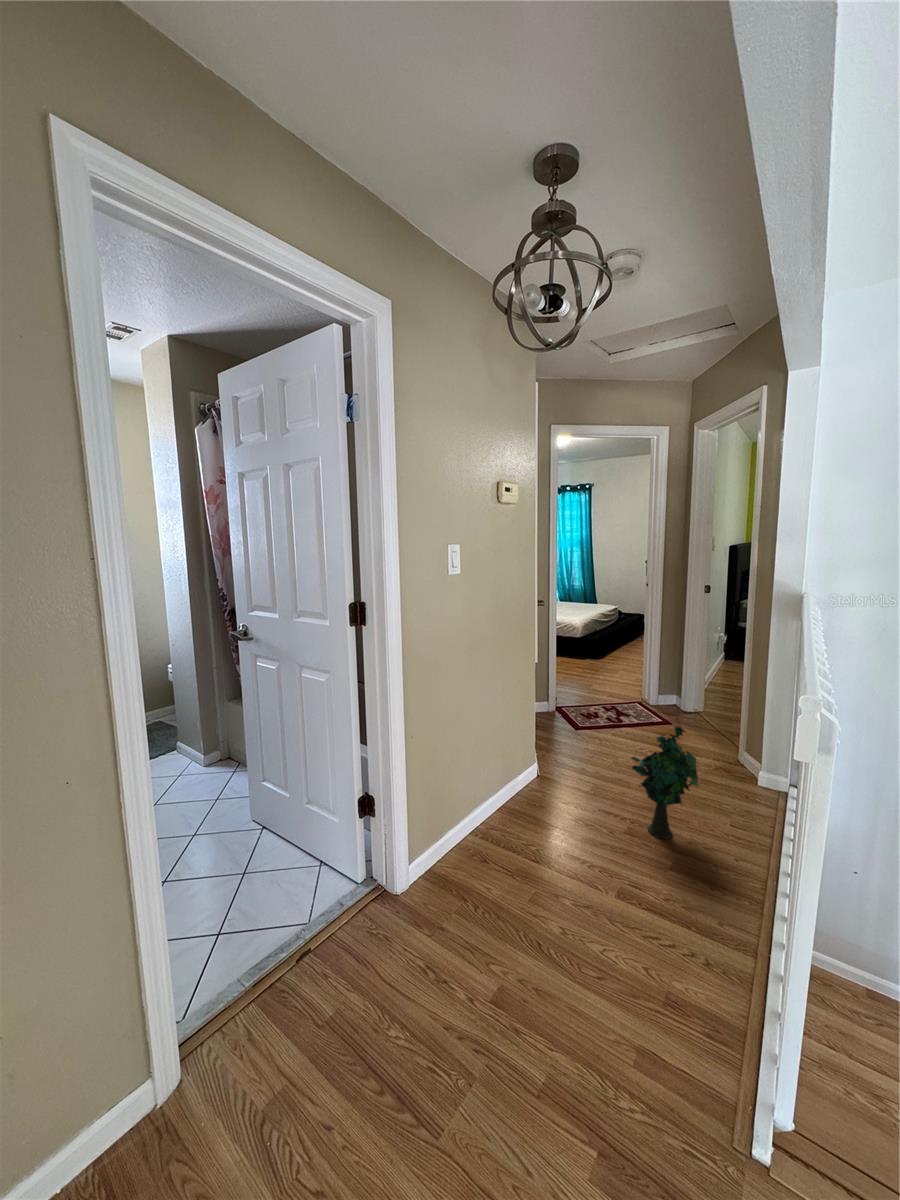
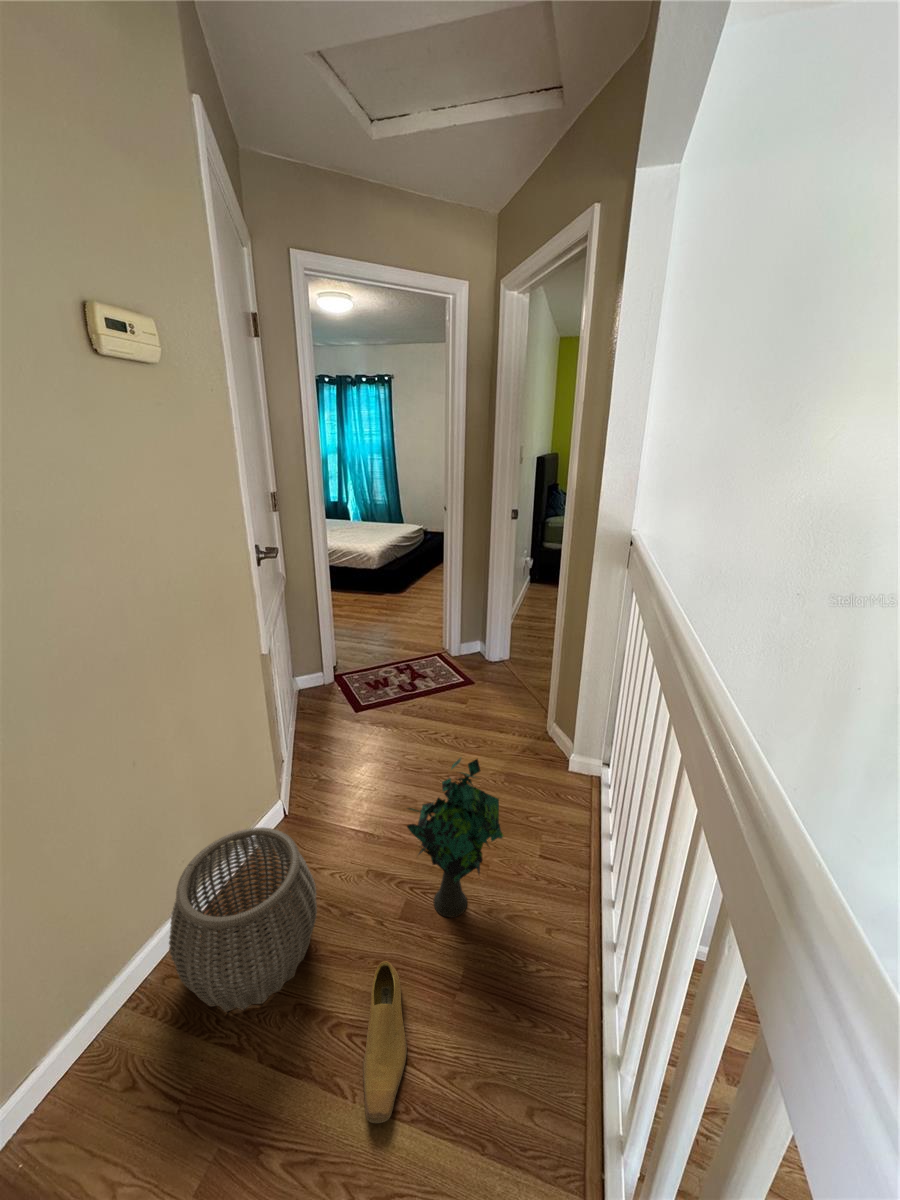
woven basket: none [497,753,576,846] -> present [169,828,317,1012]
shoe: none [610,836,637,899] -> present [363,961,407,1123]

